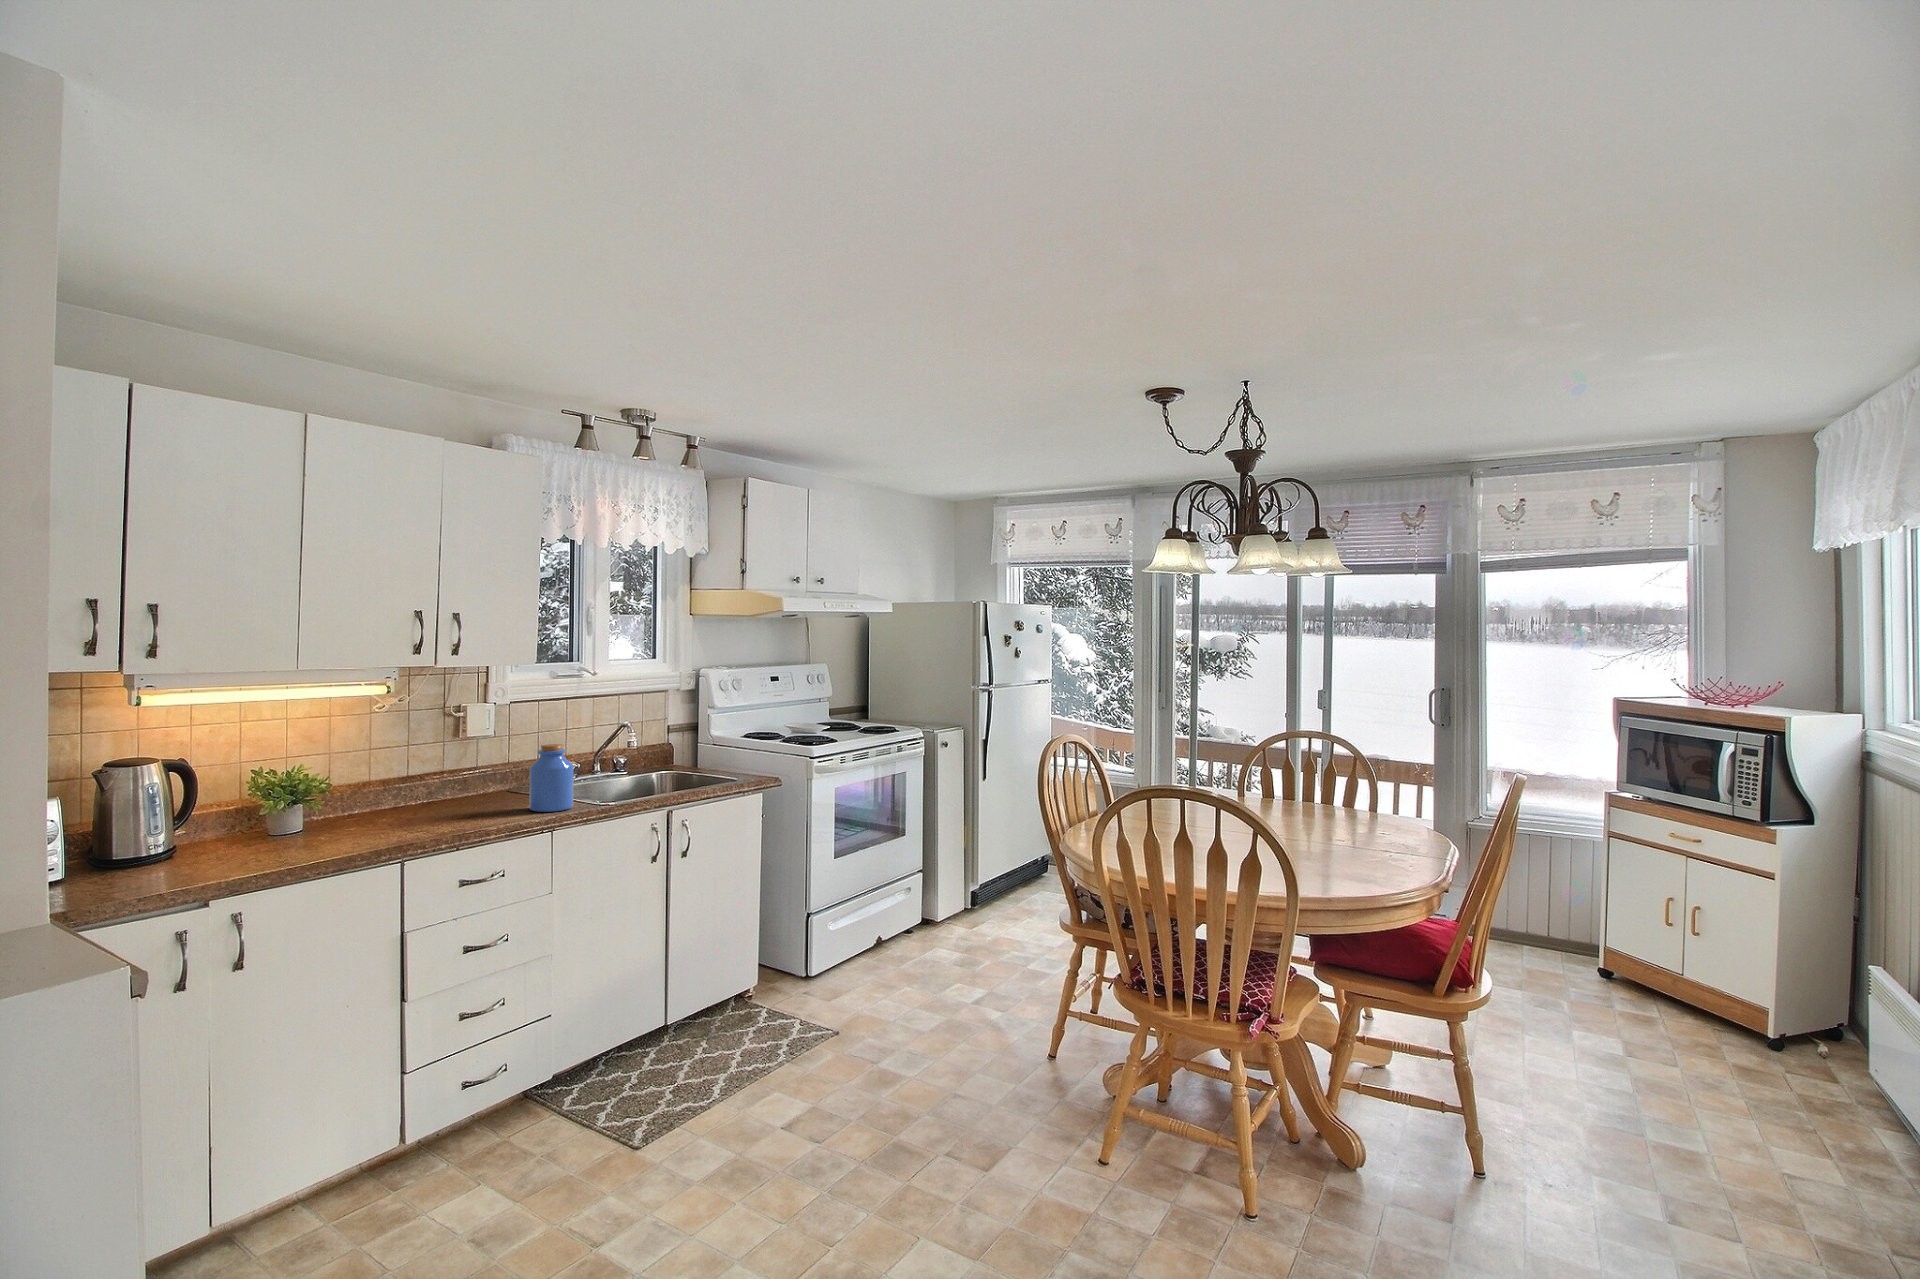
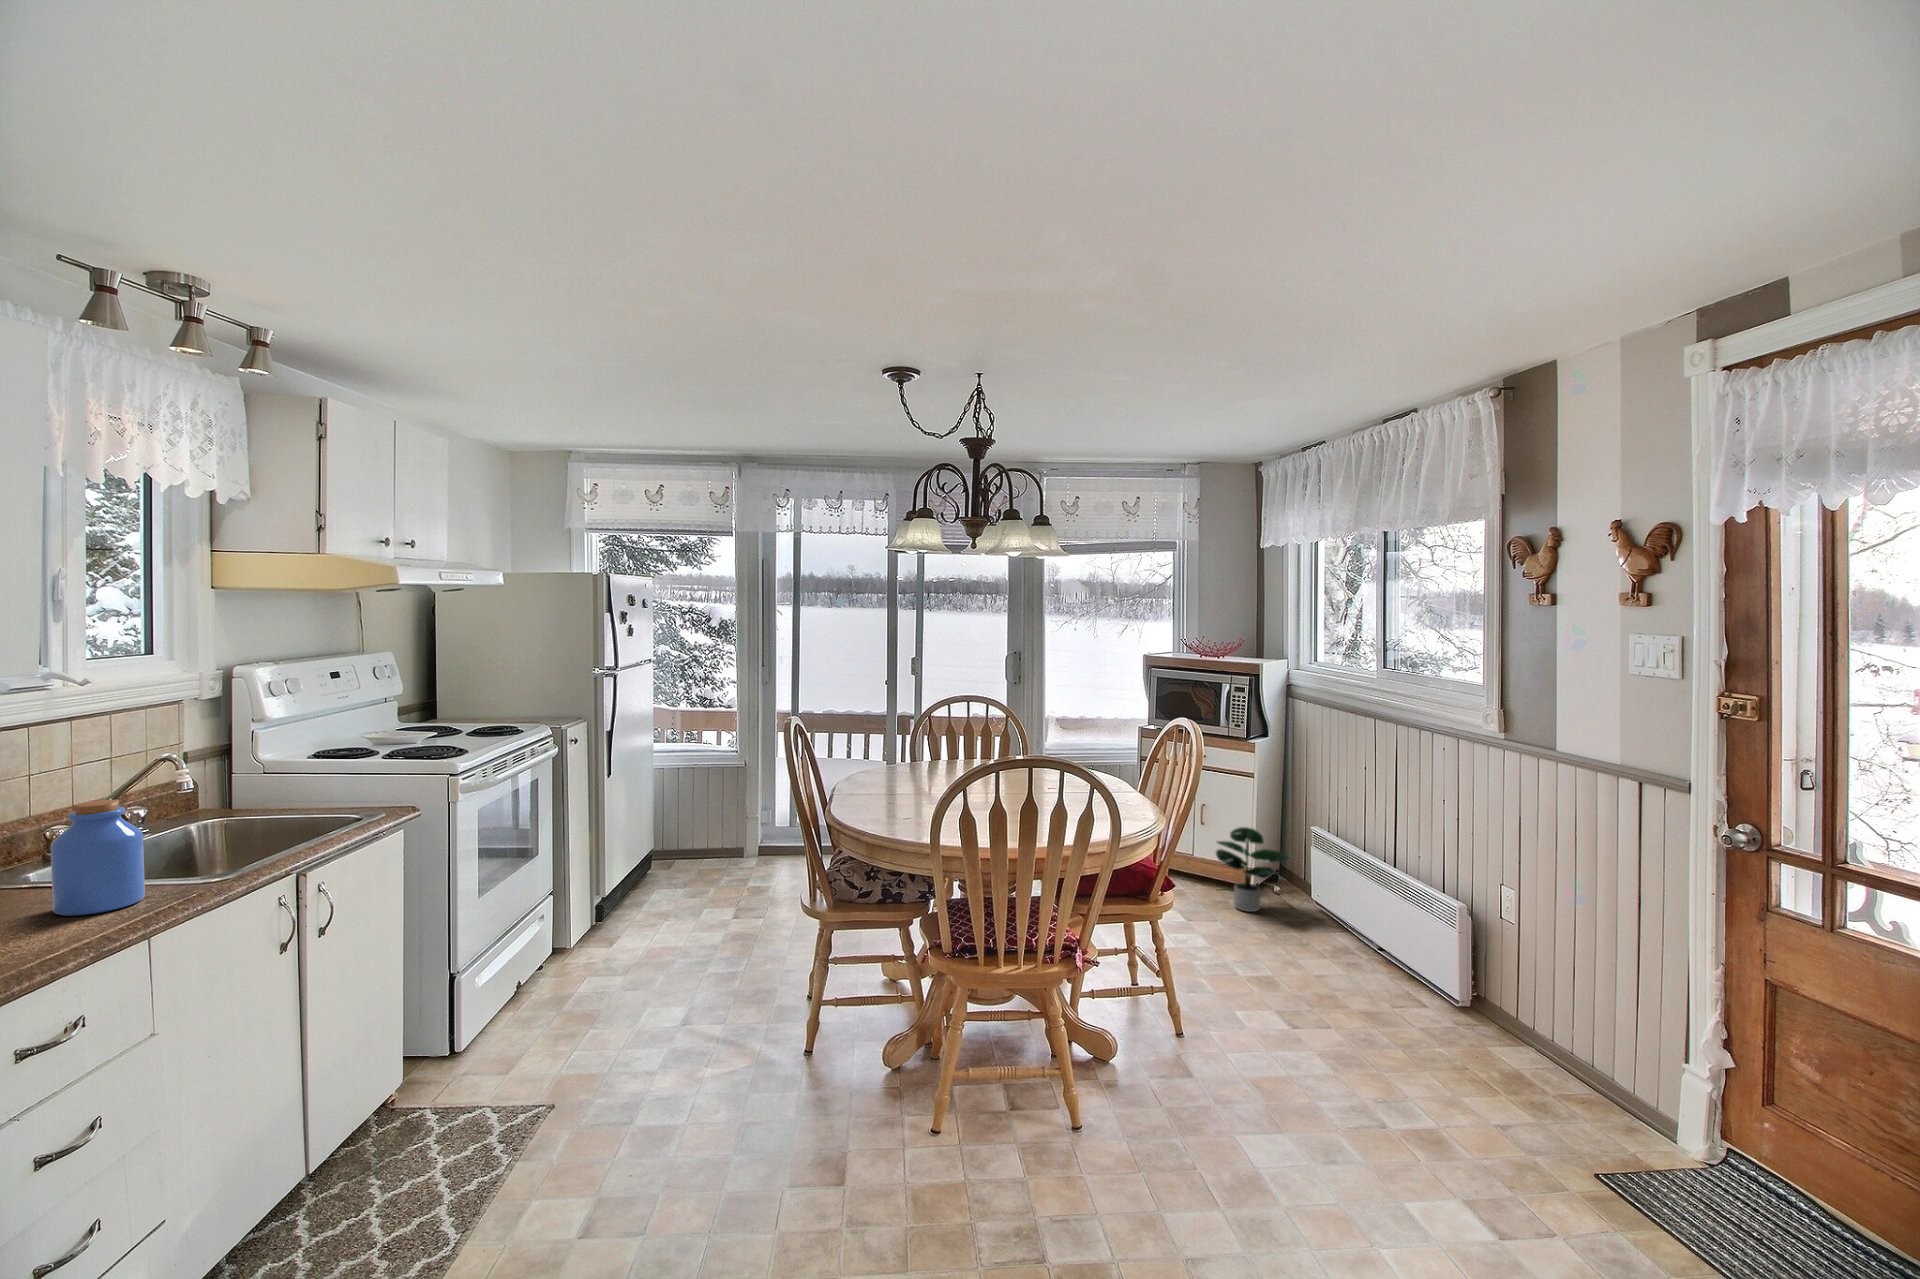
potted plant: none [1682,950,1823,1077] -> present [1216,827,1291,912]

